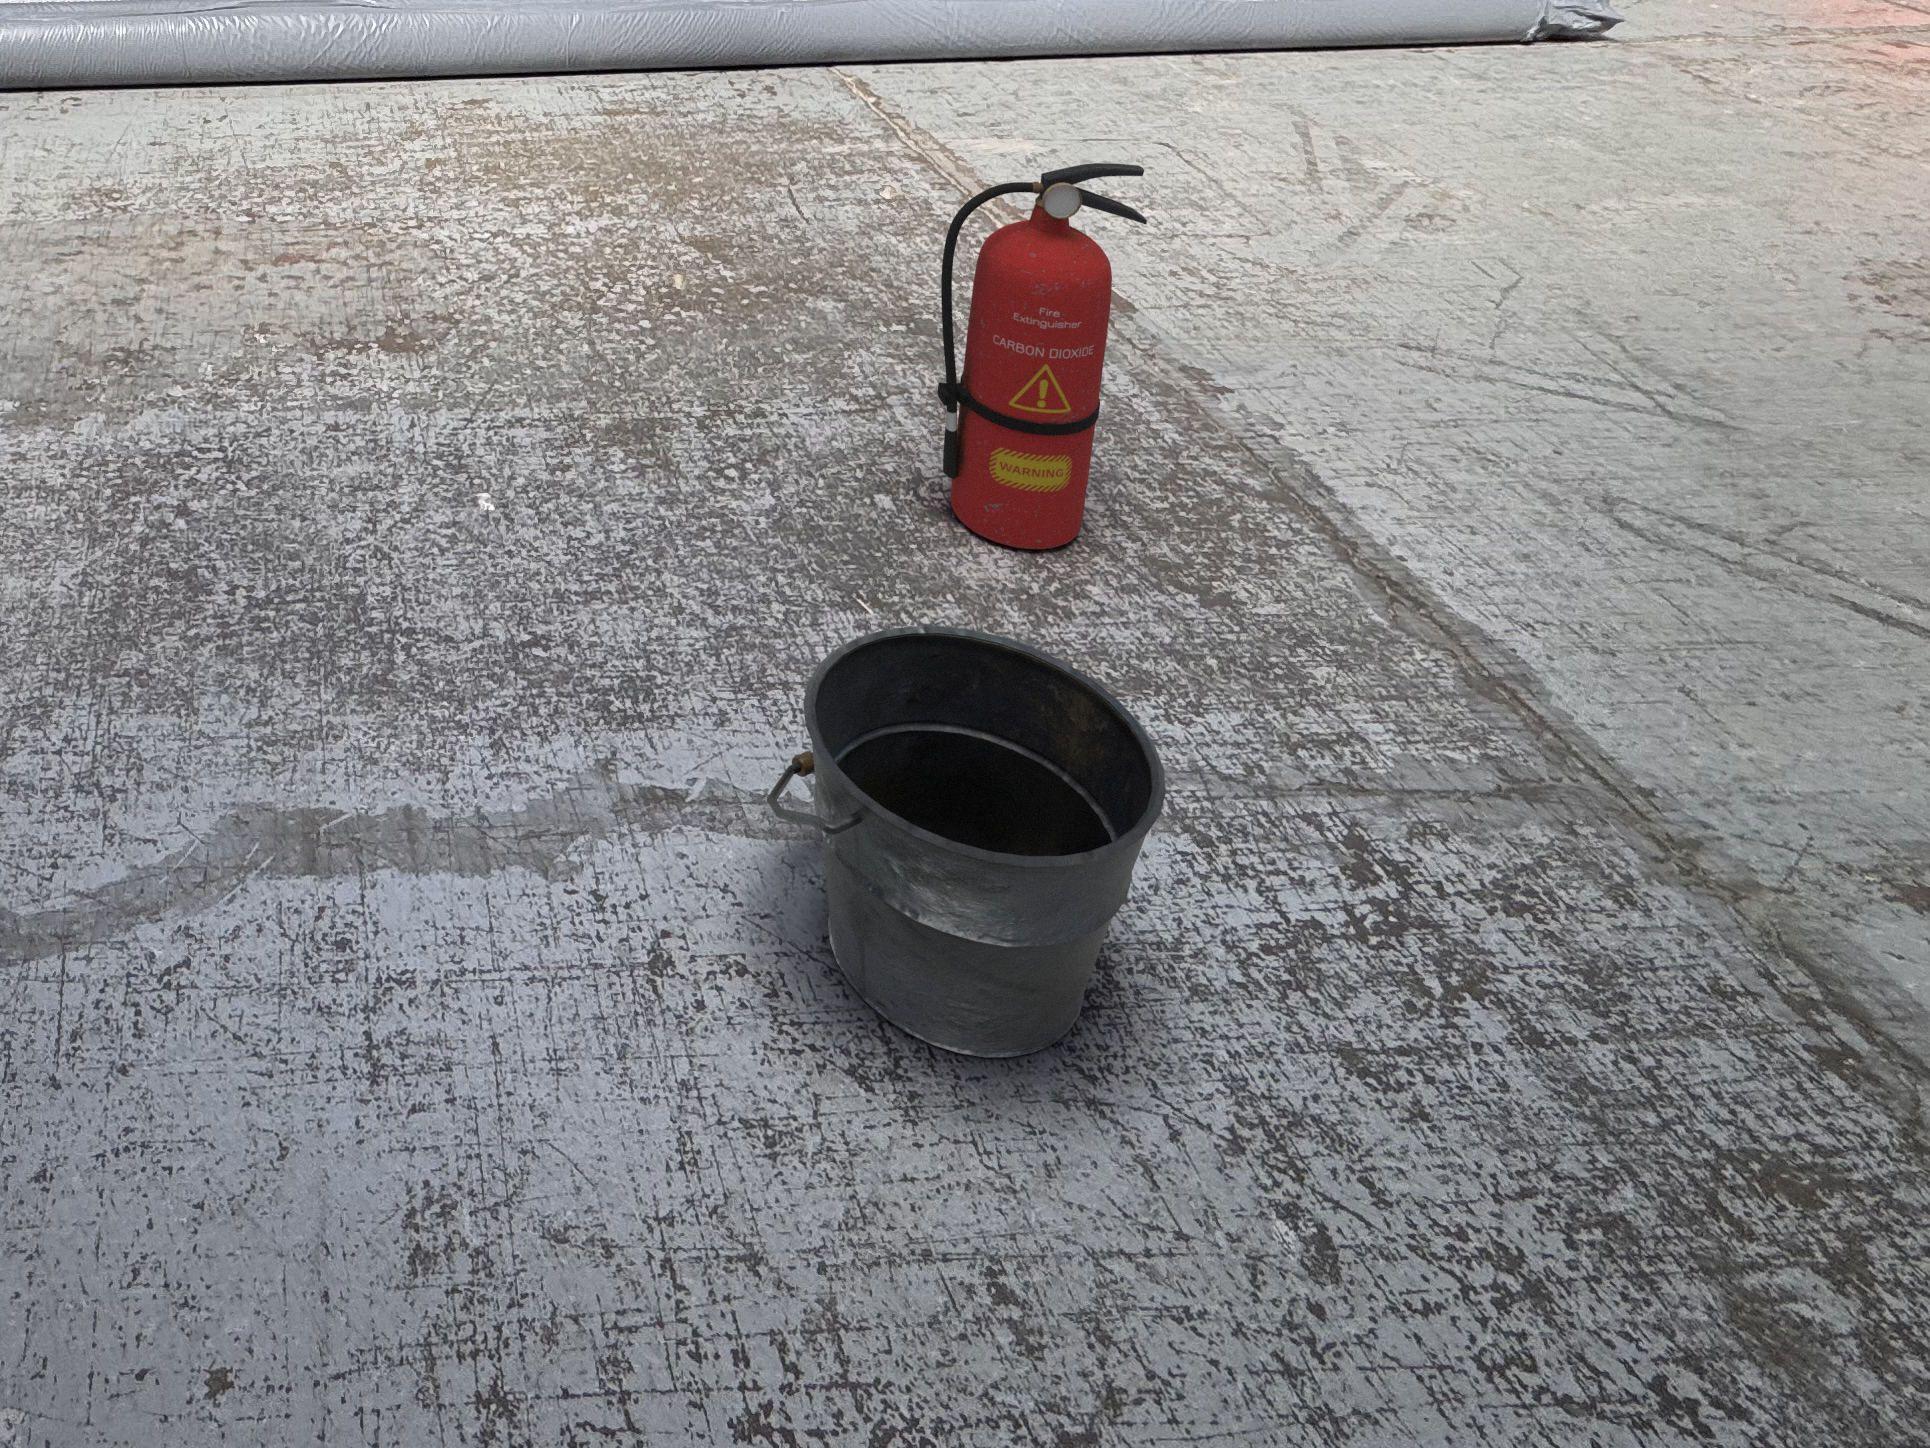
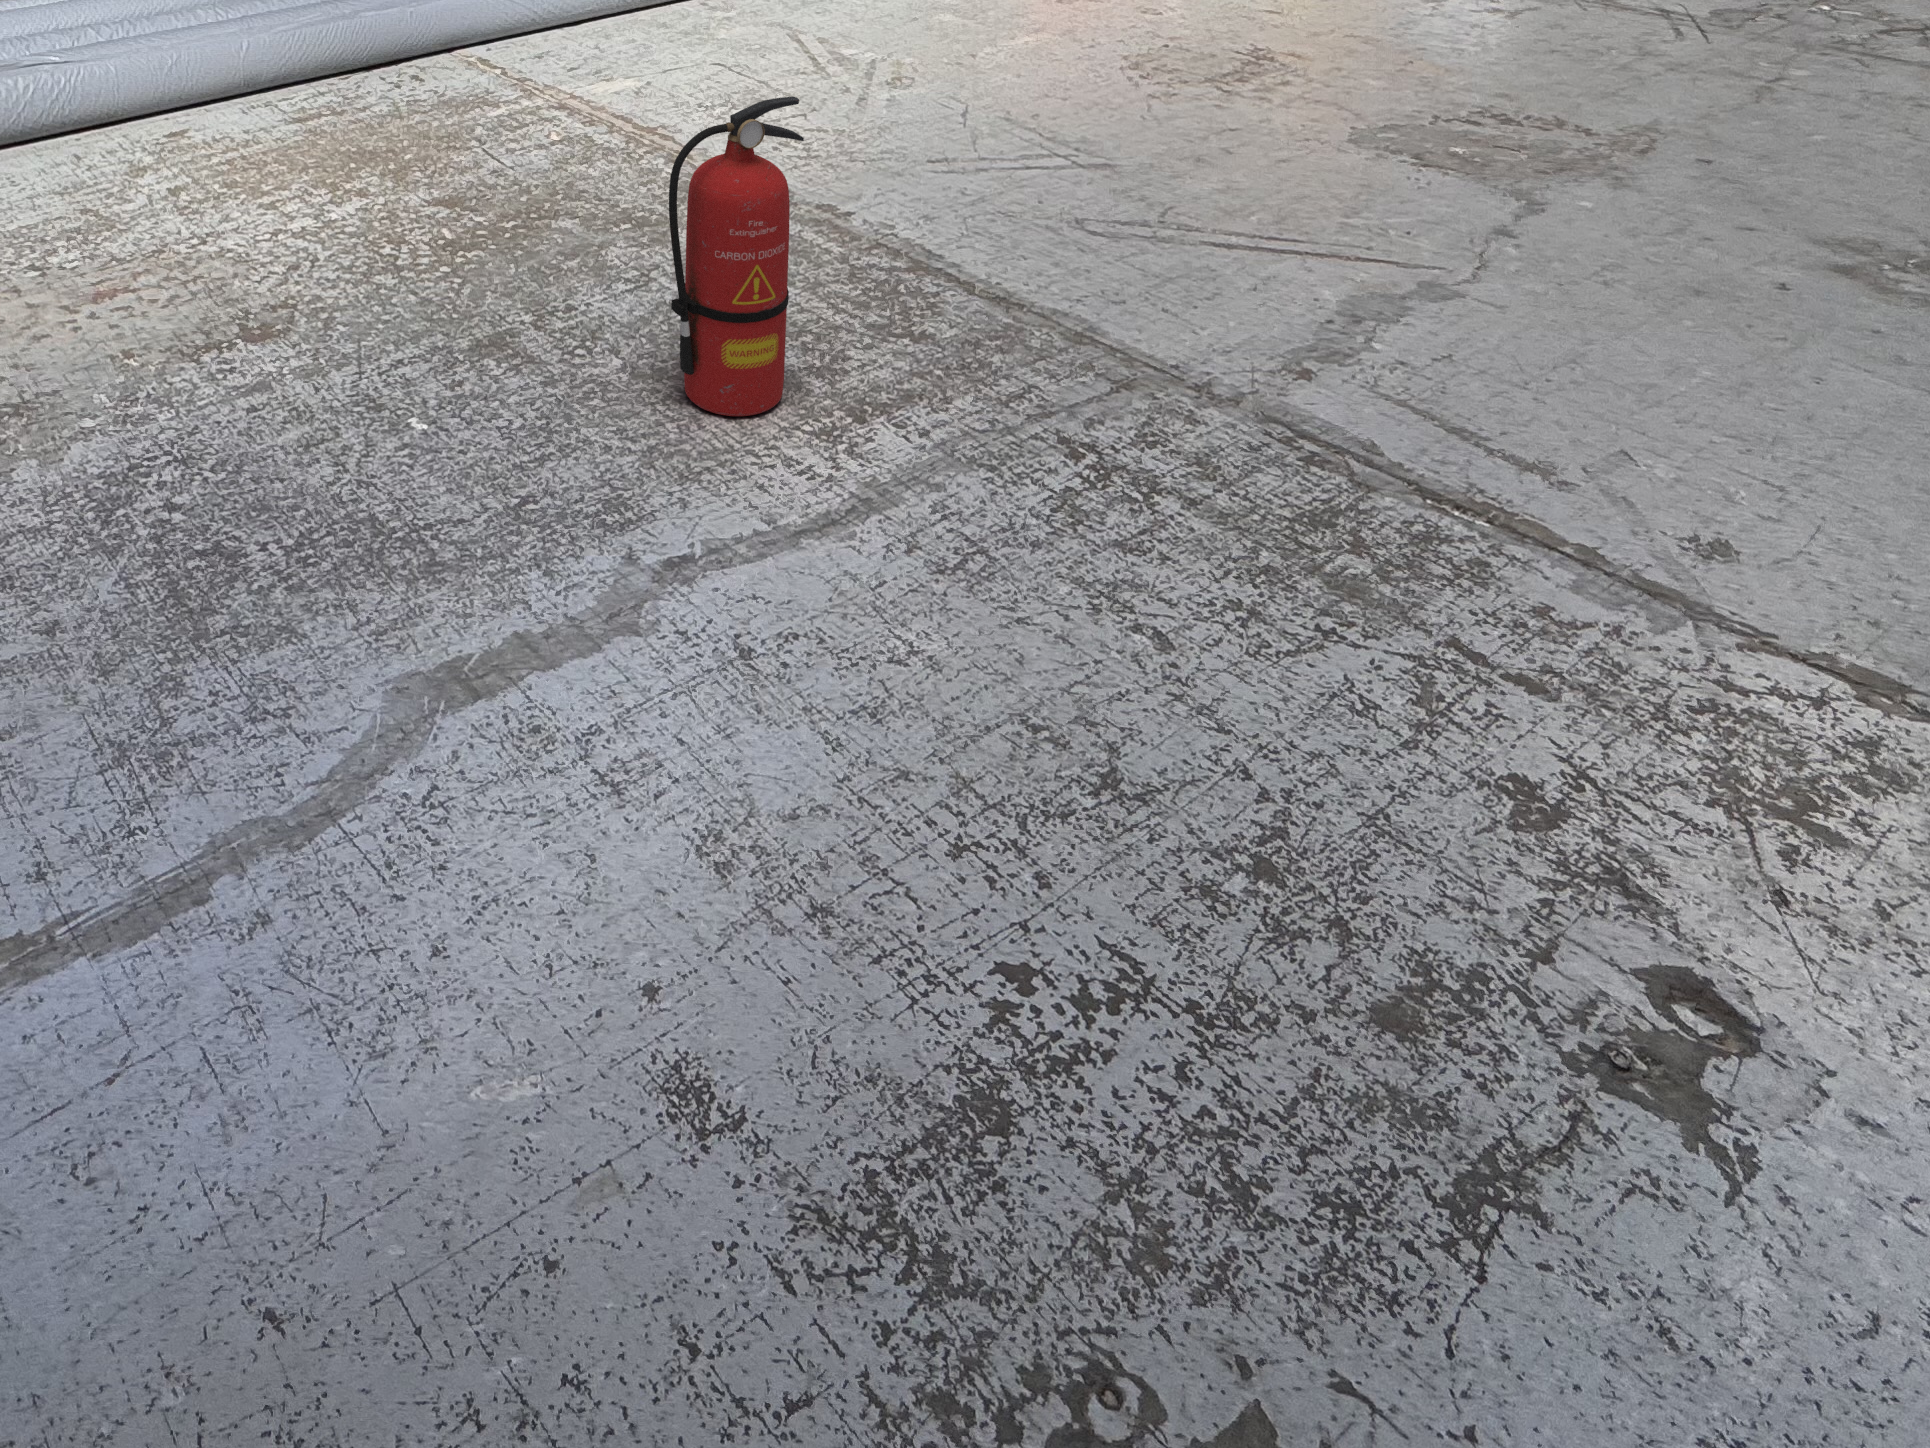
bucket: present [767,626,1166,1058] -> none [704,473,997,797]

